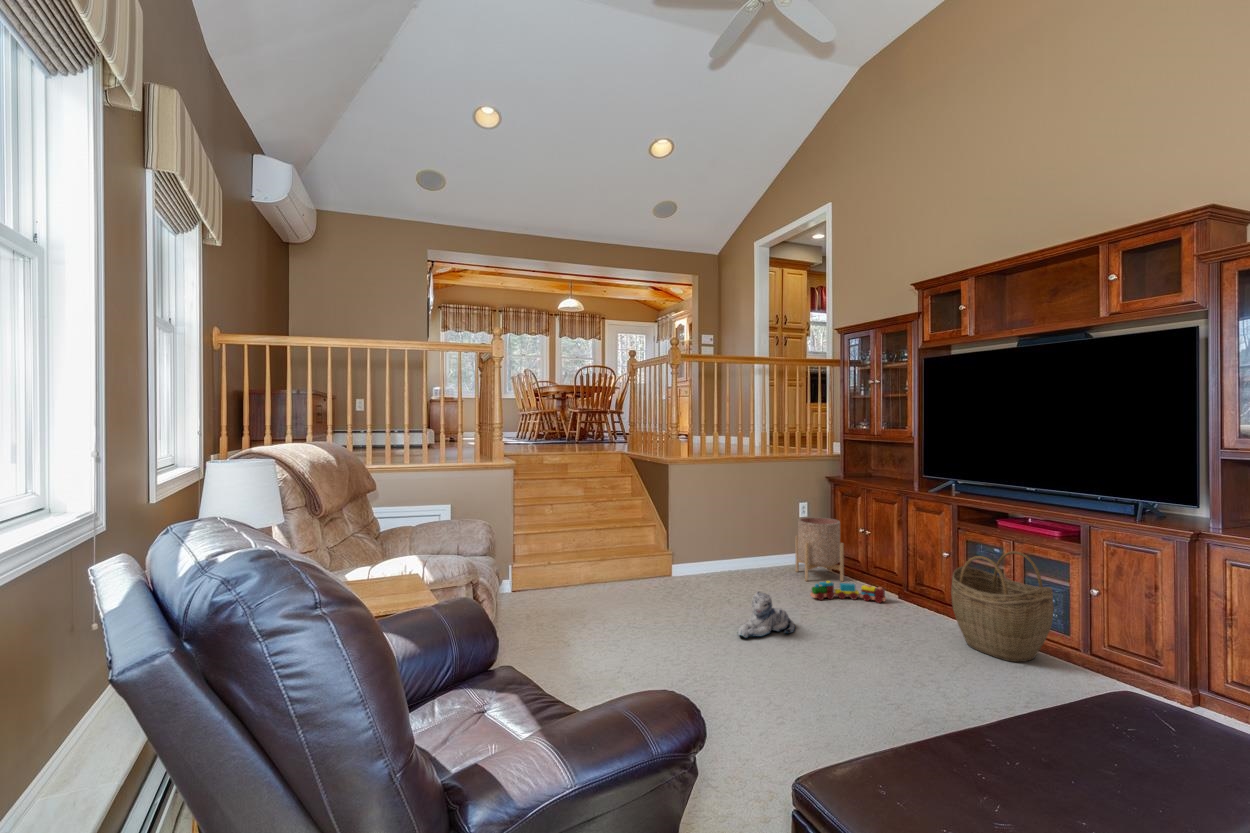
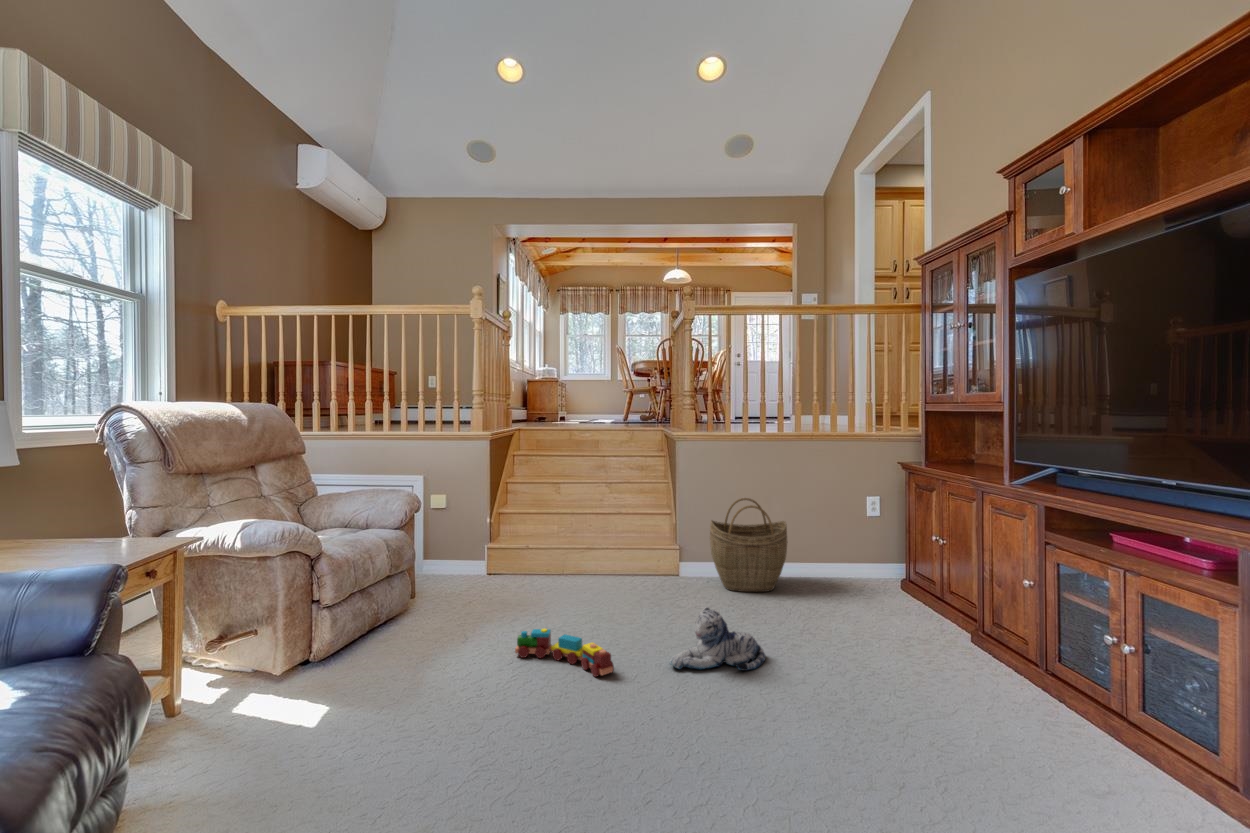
planter: present [795,517,844,581] -> none [847,515,906,605]
woven basket: present [951,551,1054,662] -> present [710,498,788,592]
toy train: present [810,581,886,603] -> present [515,629,614,677]

